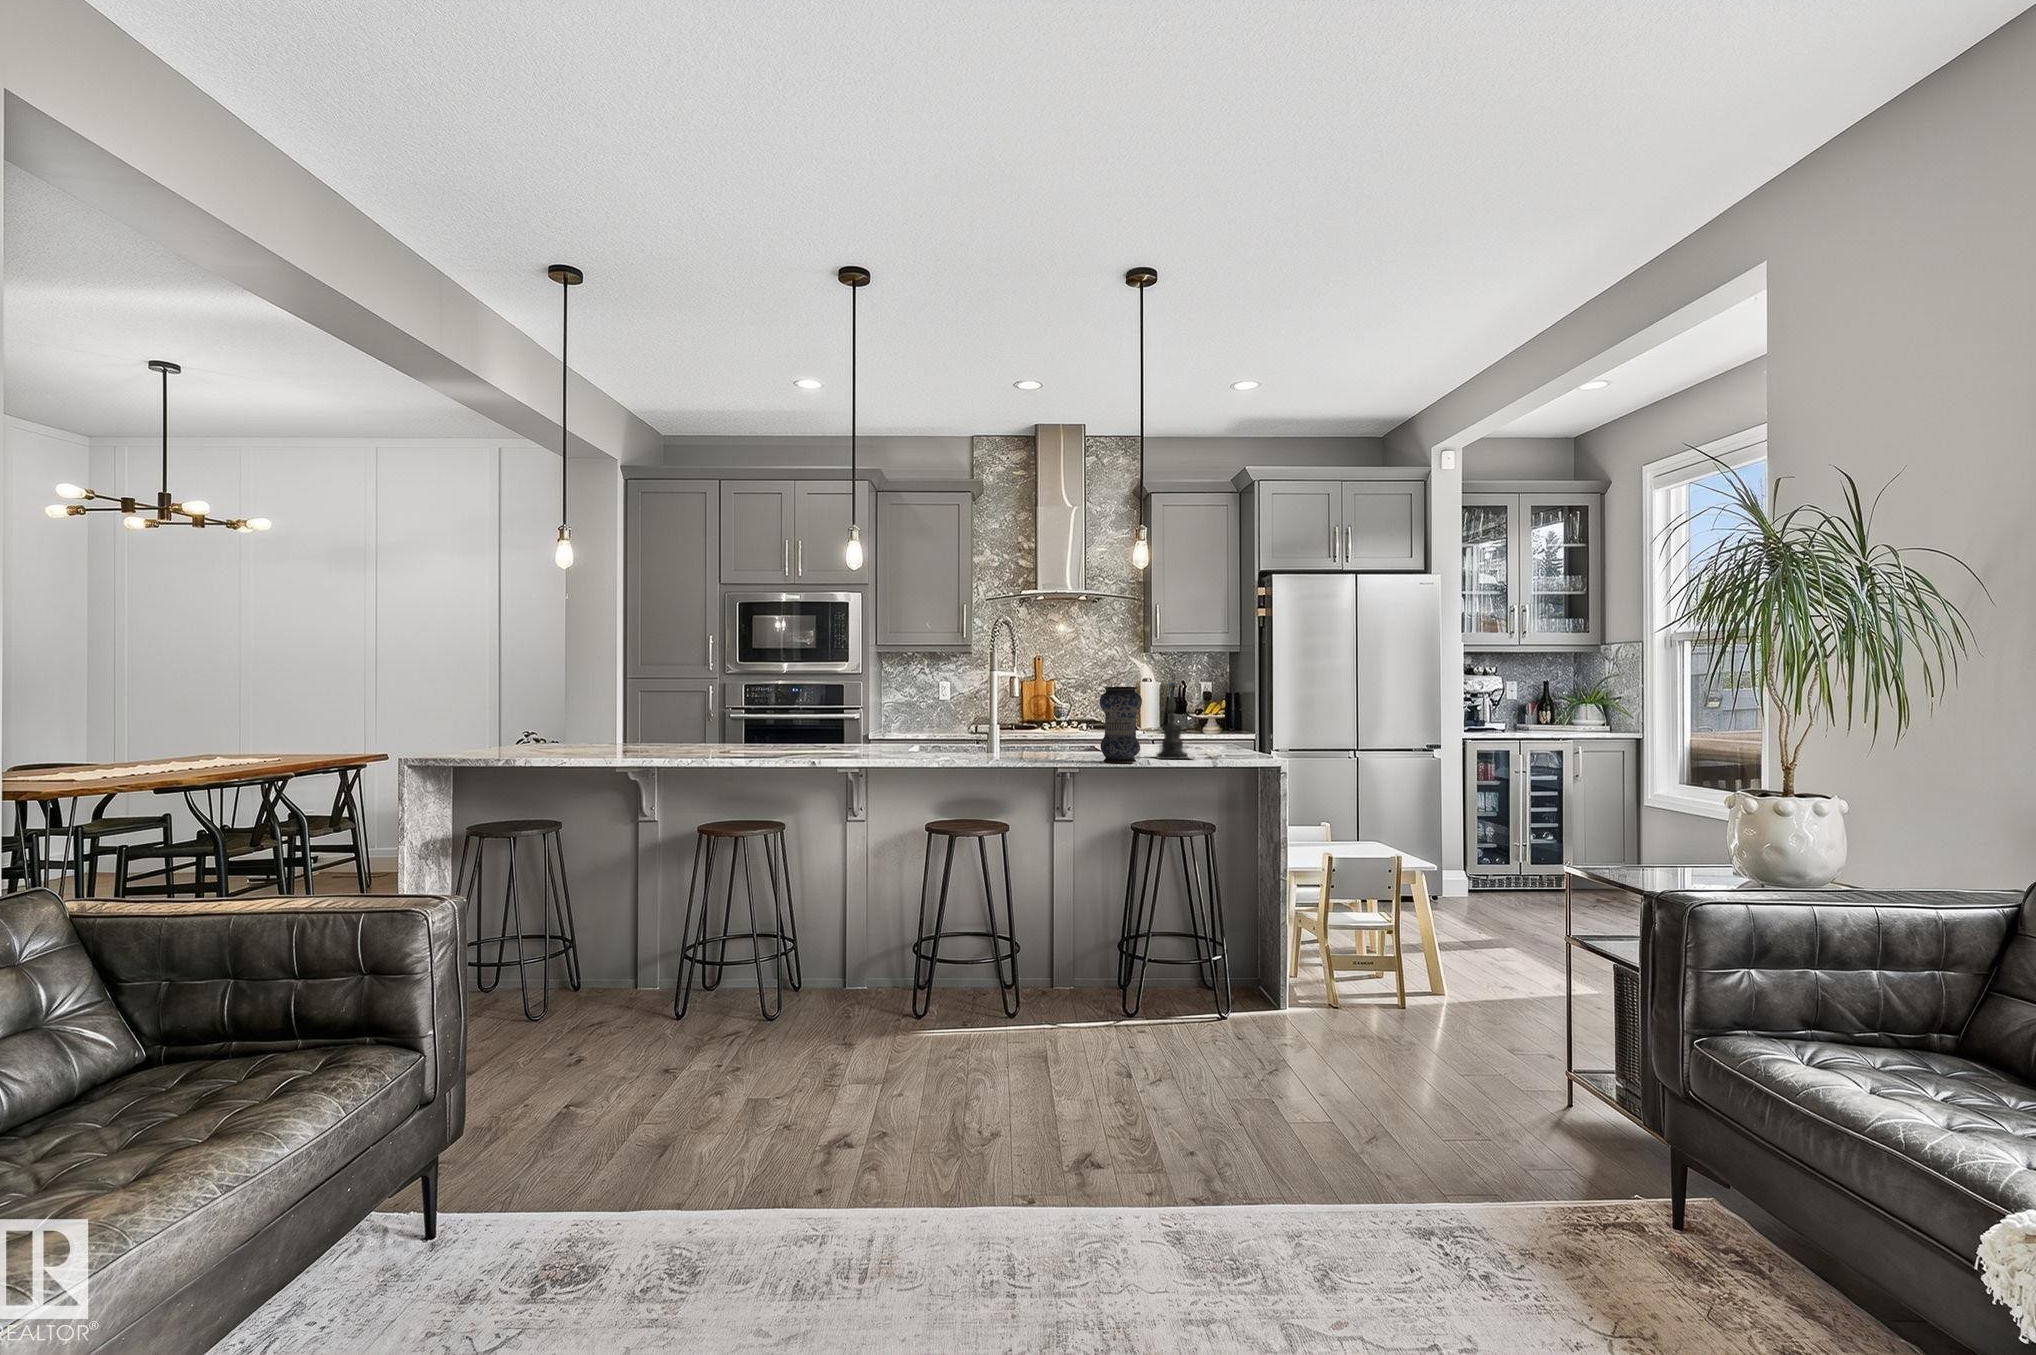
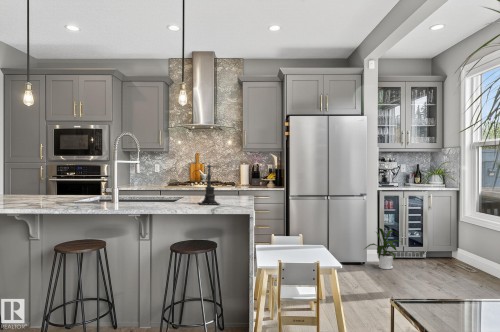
vase: present [1100,687,1142,763] -> none [157,168,180,208]
house plant: none [1435,820,1525,912] -> present [366,228,398,269]

